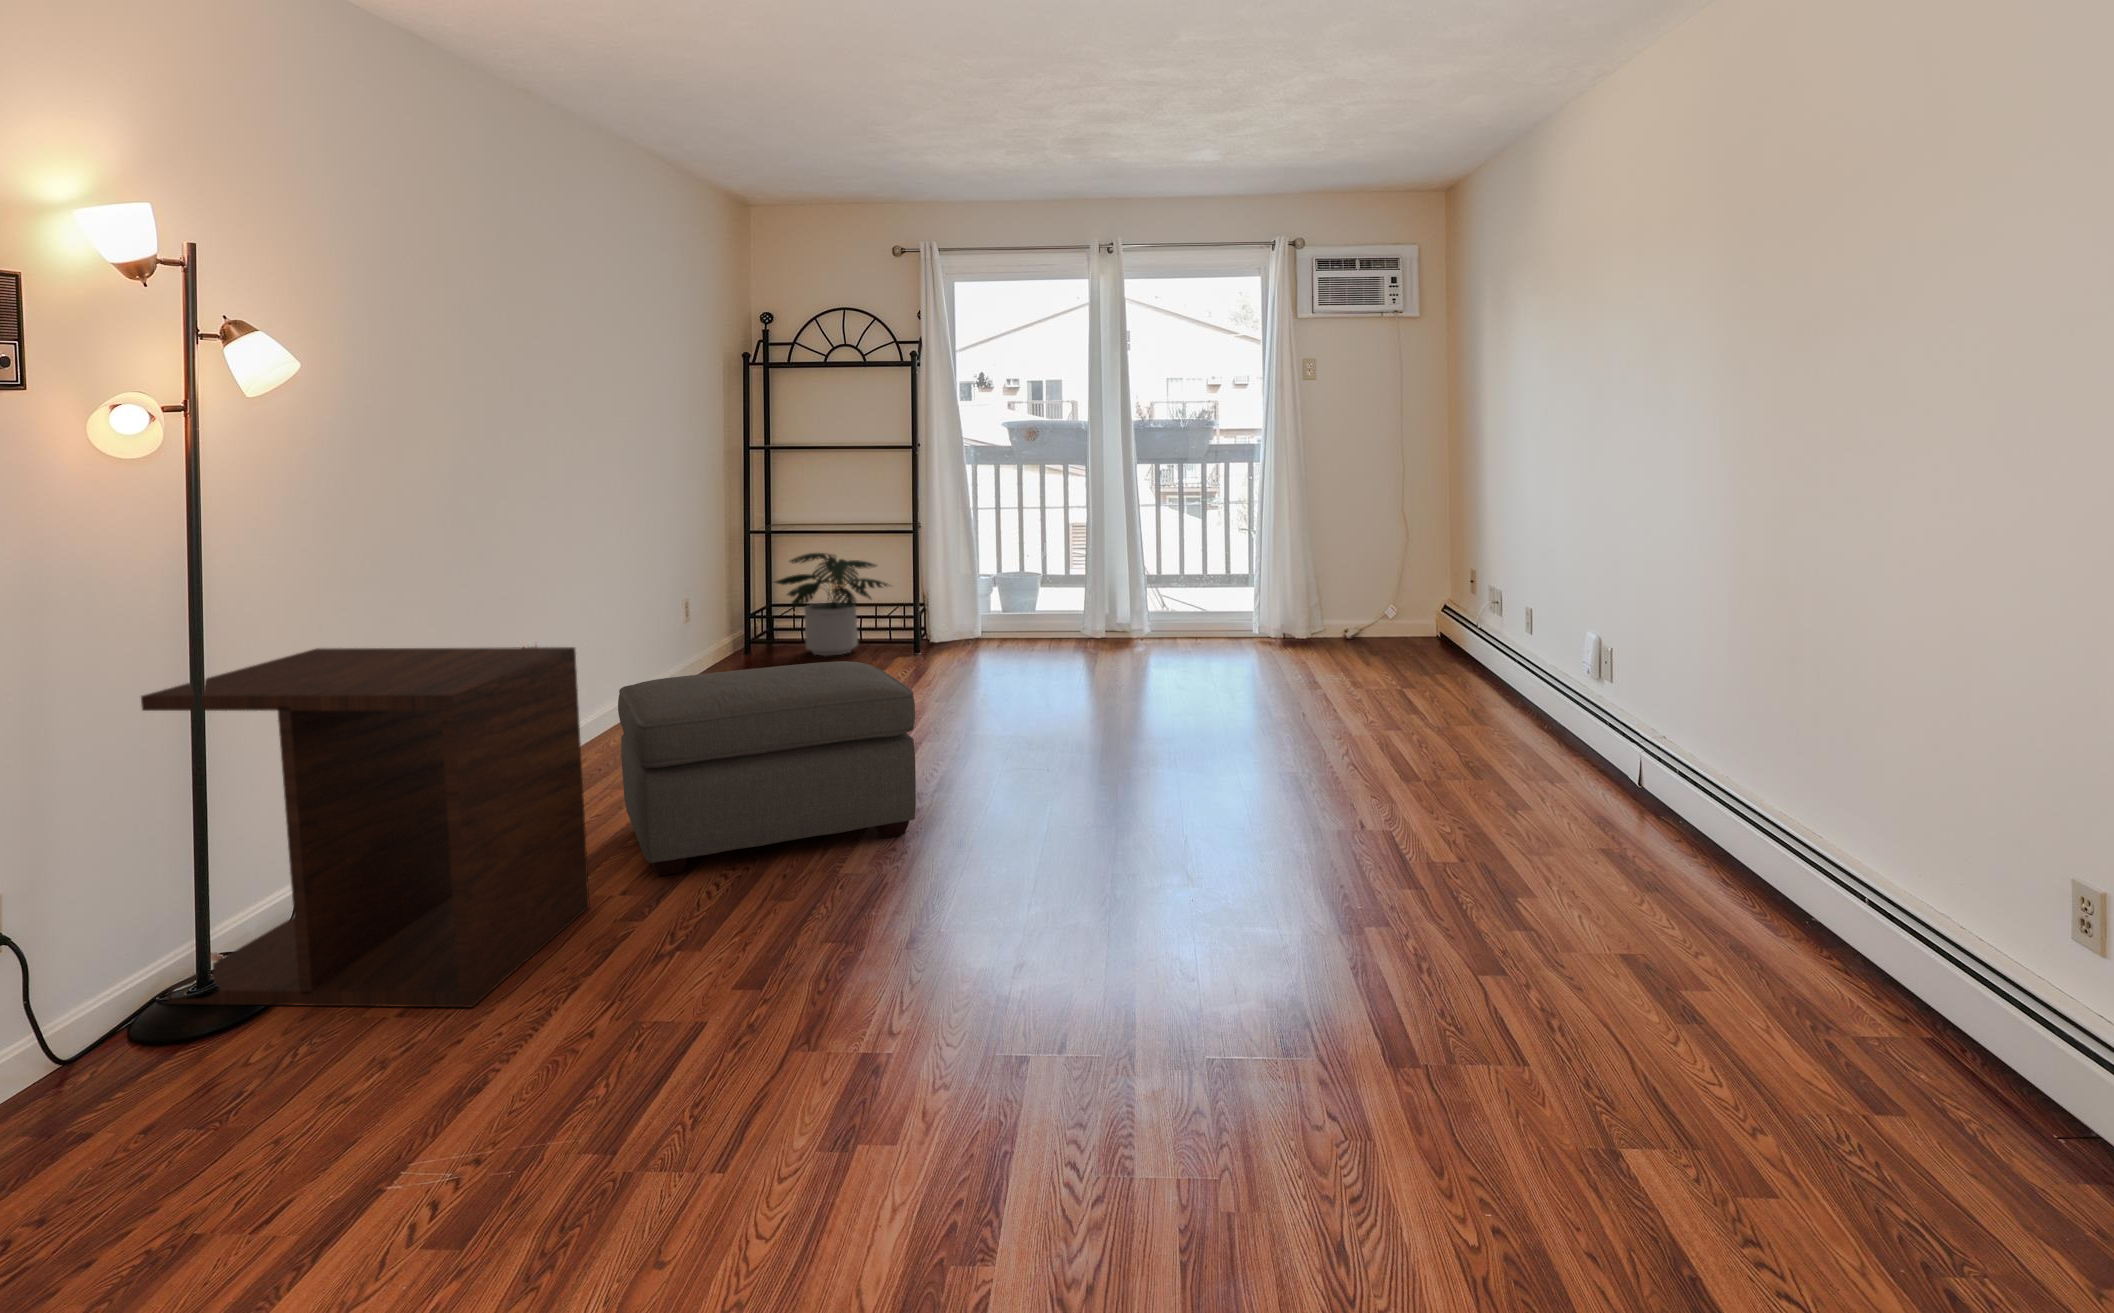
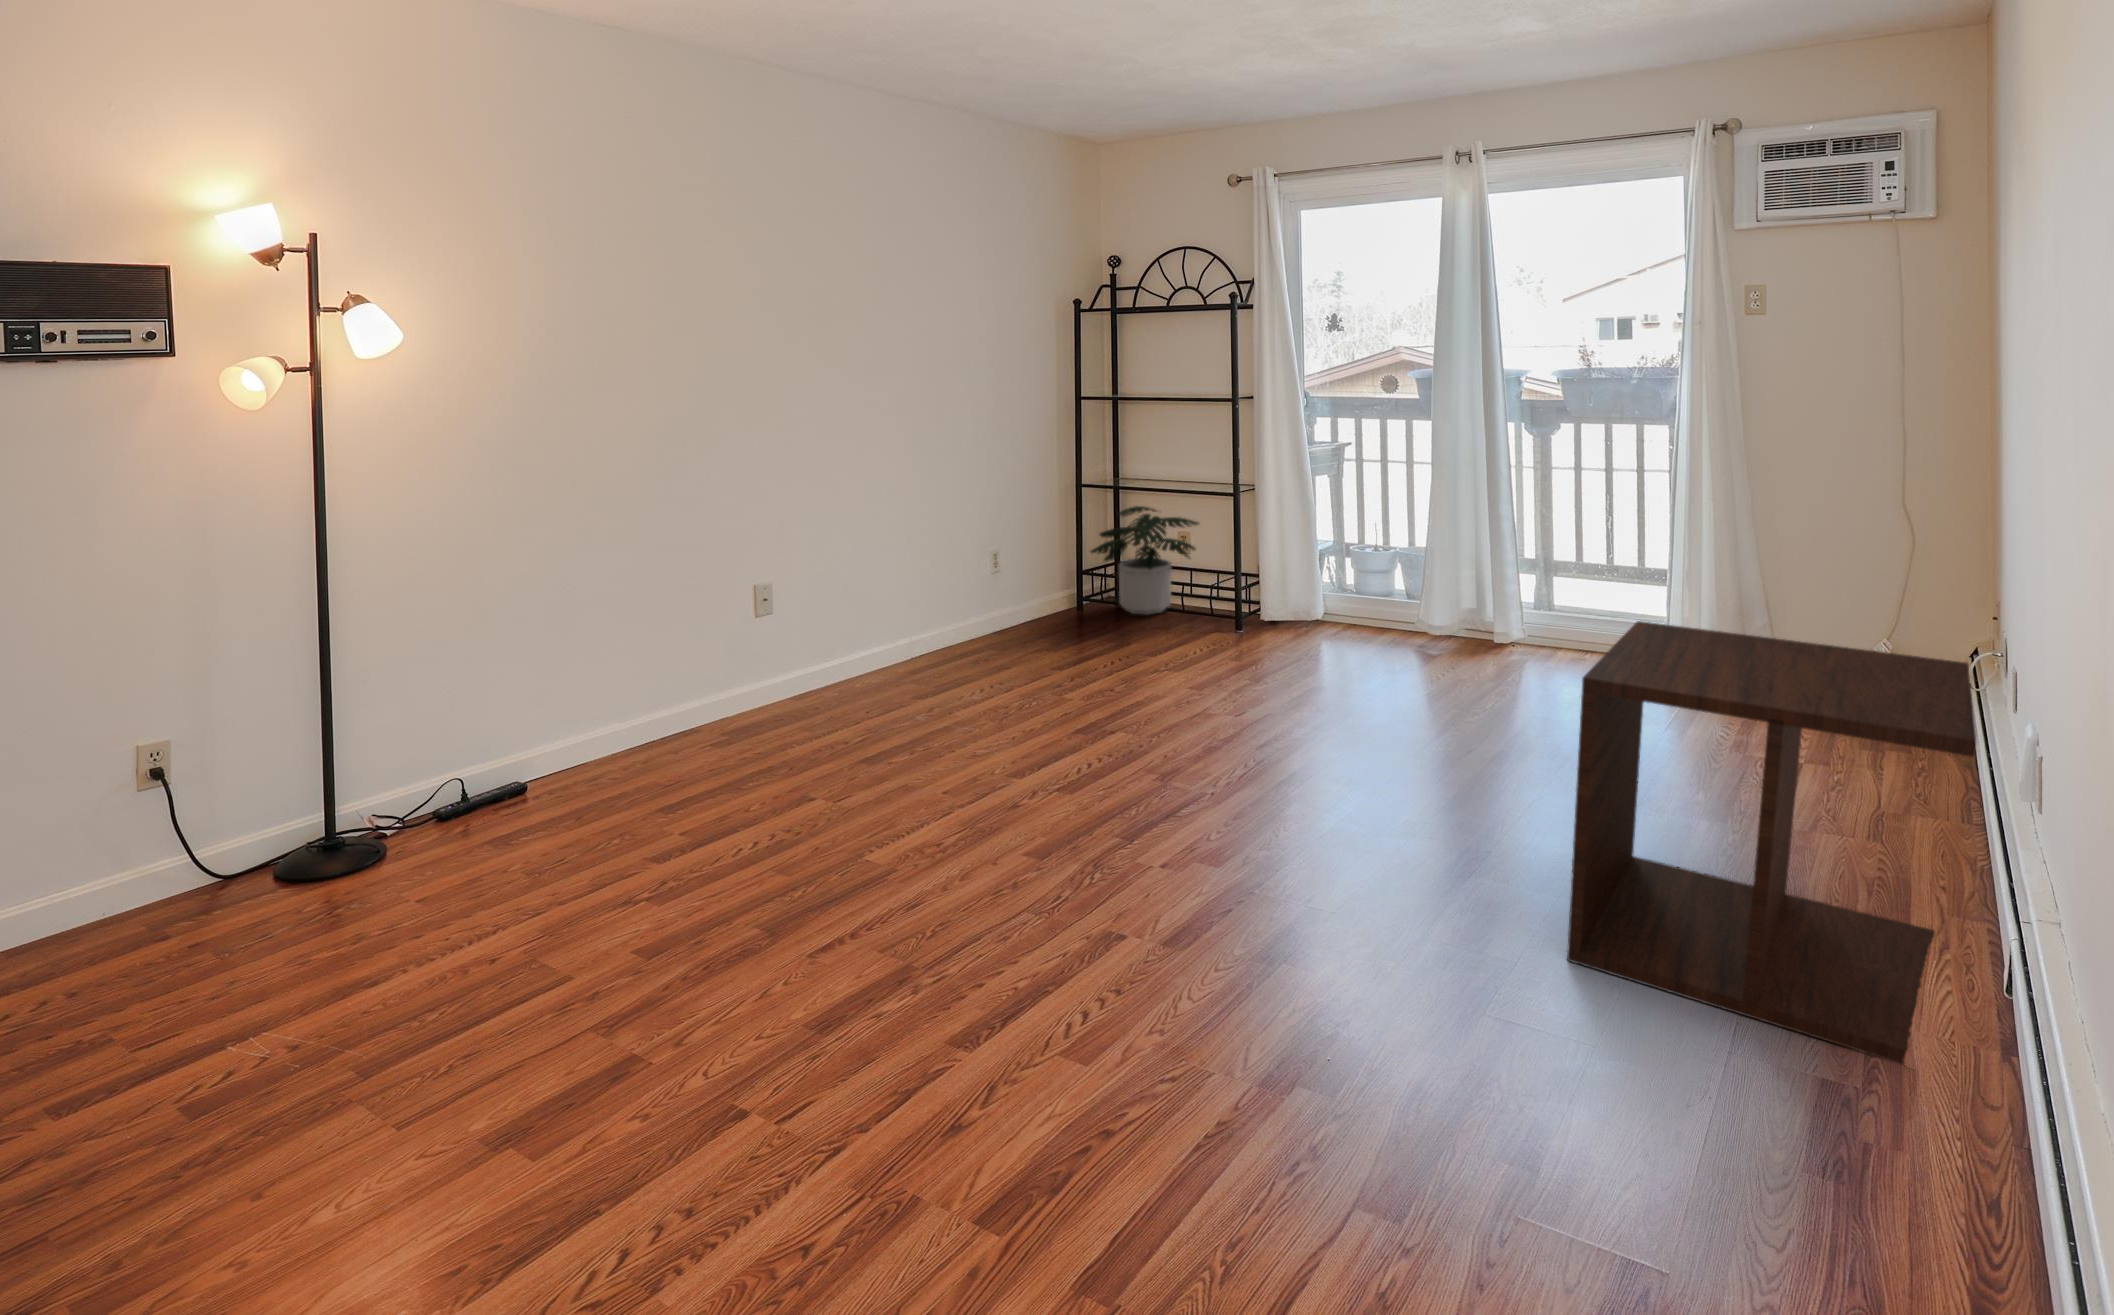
side table: present [141,647,590,1007] -> present [1567,621,1976,1064]
ottoman: present [618,661,916,876] -> none [523,677,890,905]

